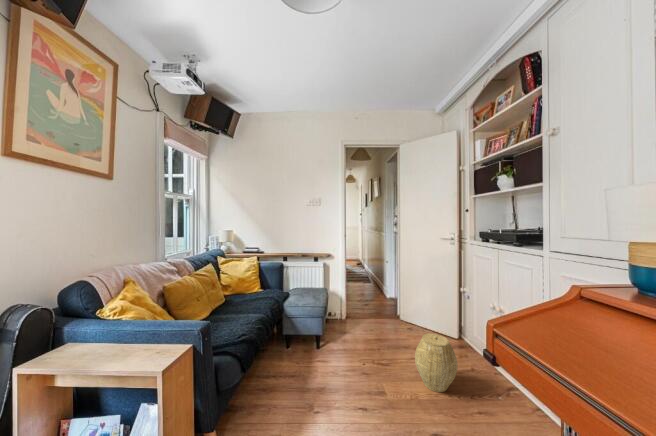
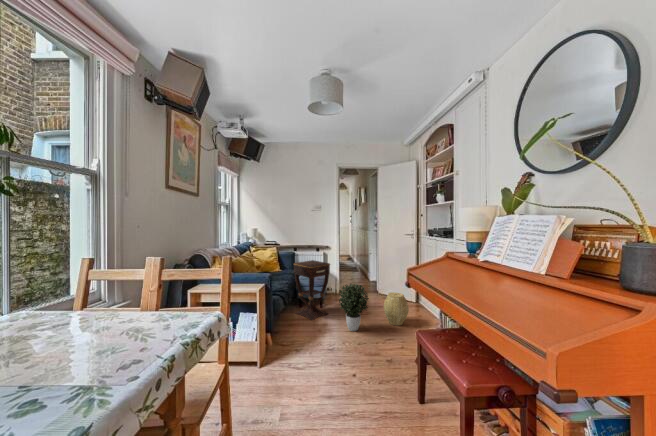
side table: none [274,278,330,376] -> present [294,260,330,320]
potted plant: none [341,323,394,407] -> present [339,284,369,331]

